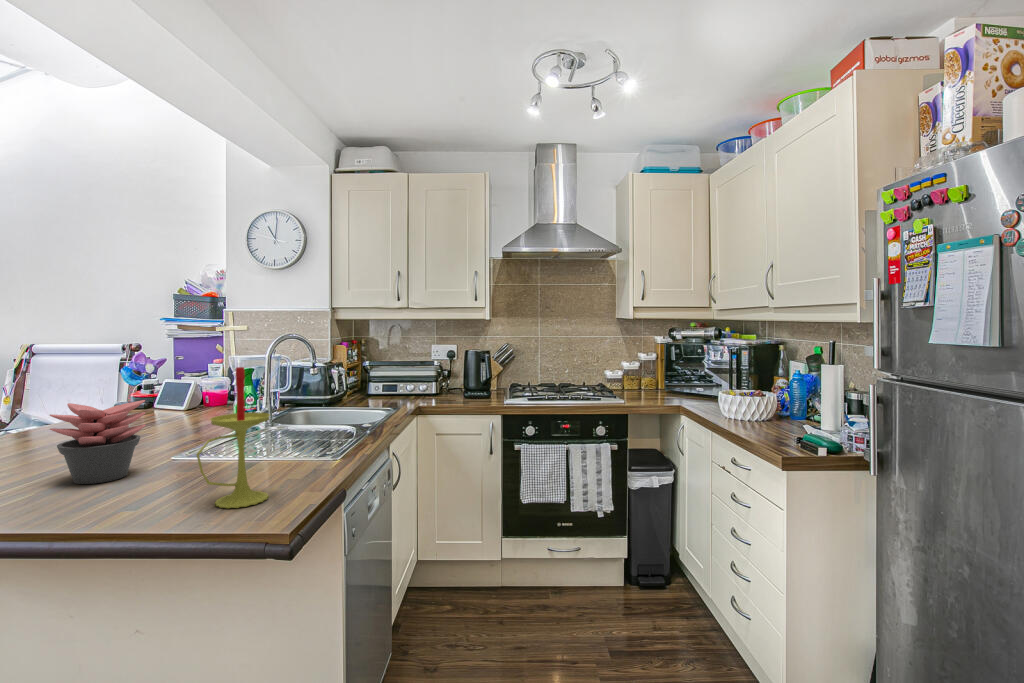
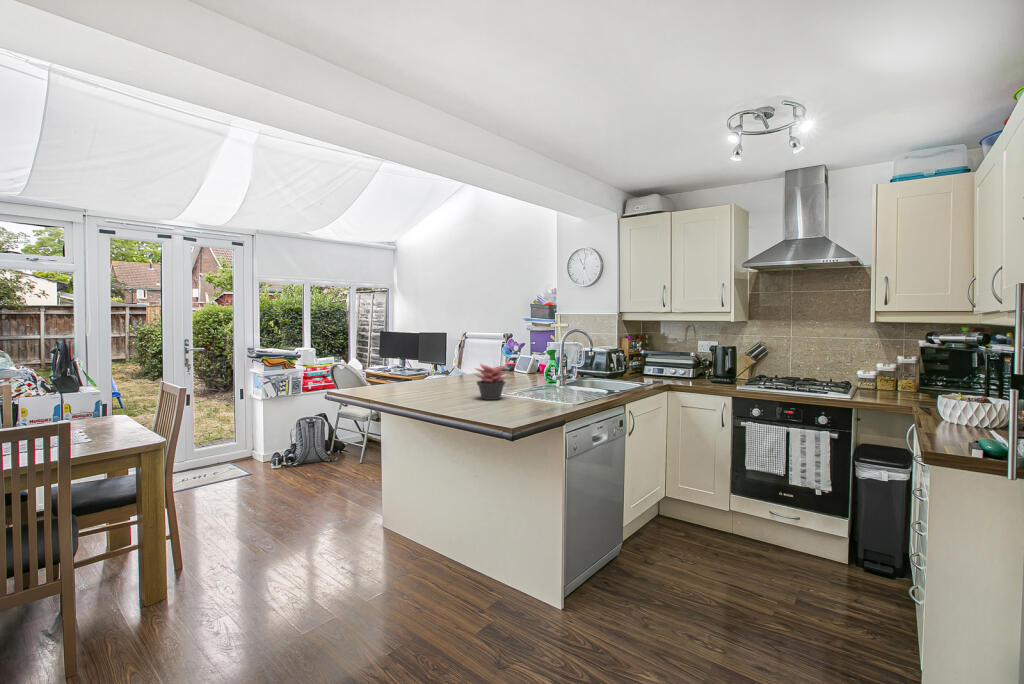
candle: present [197,367,270,508] -> none [522,350,553,415]

